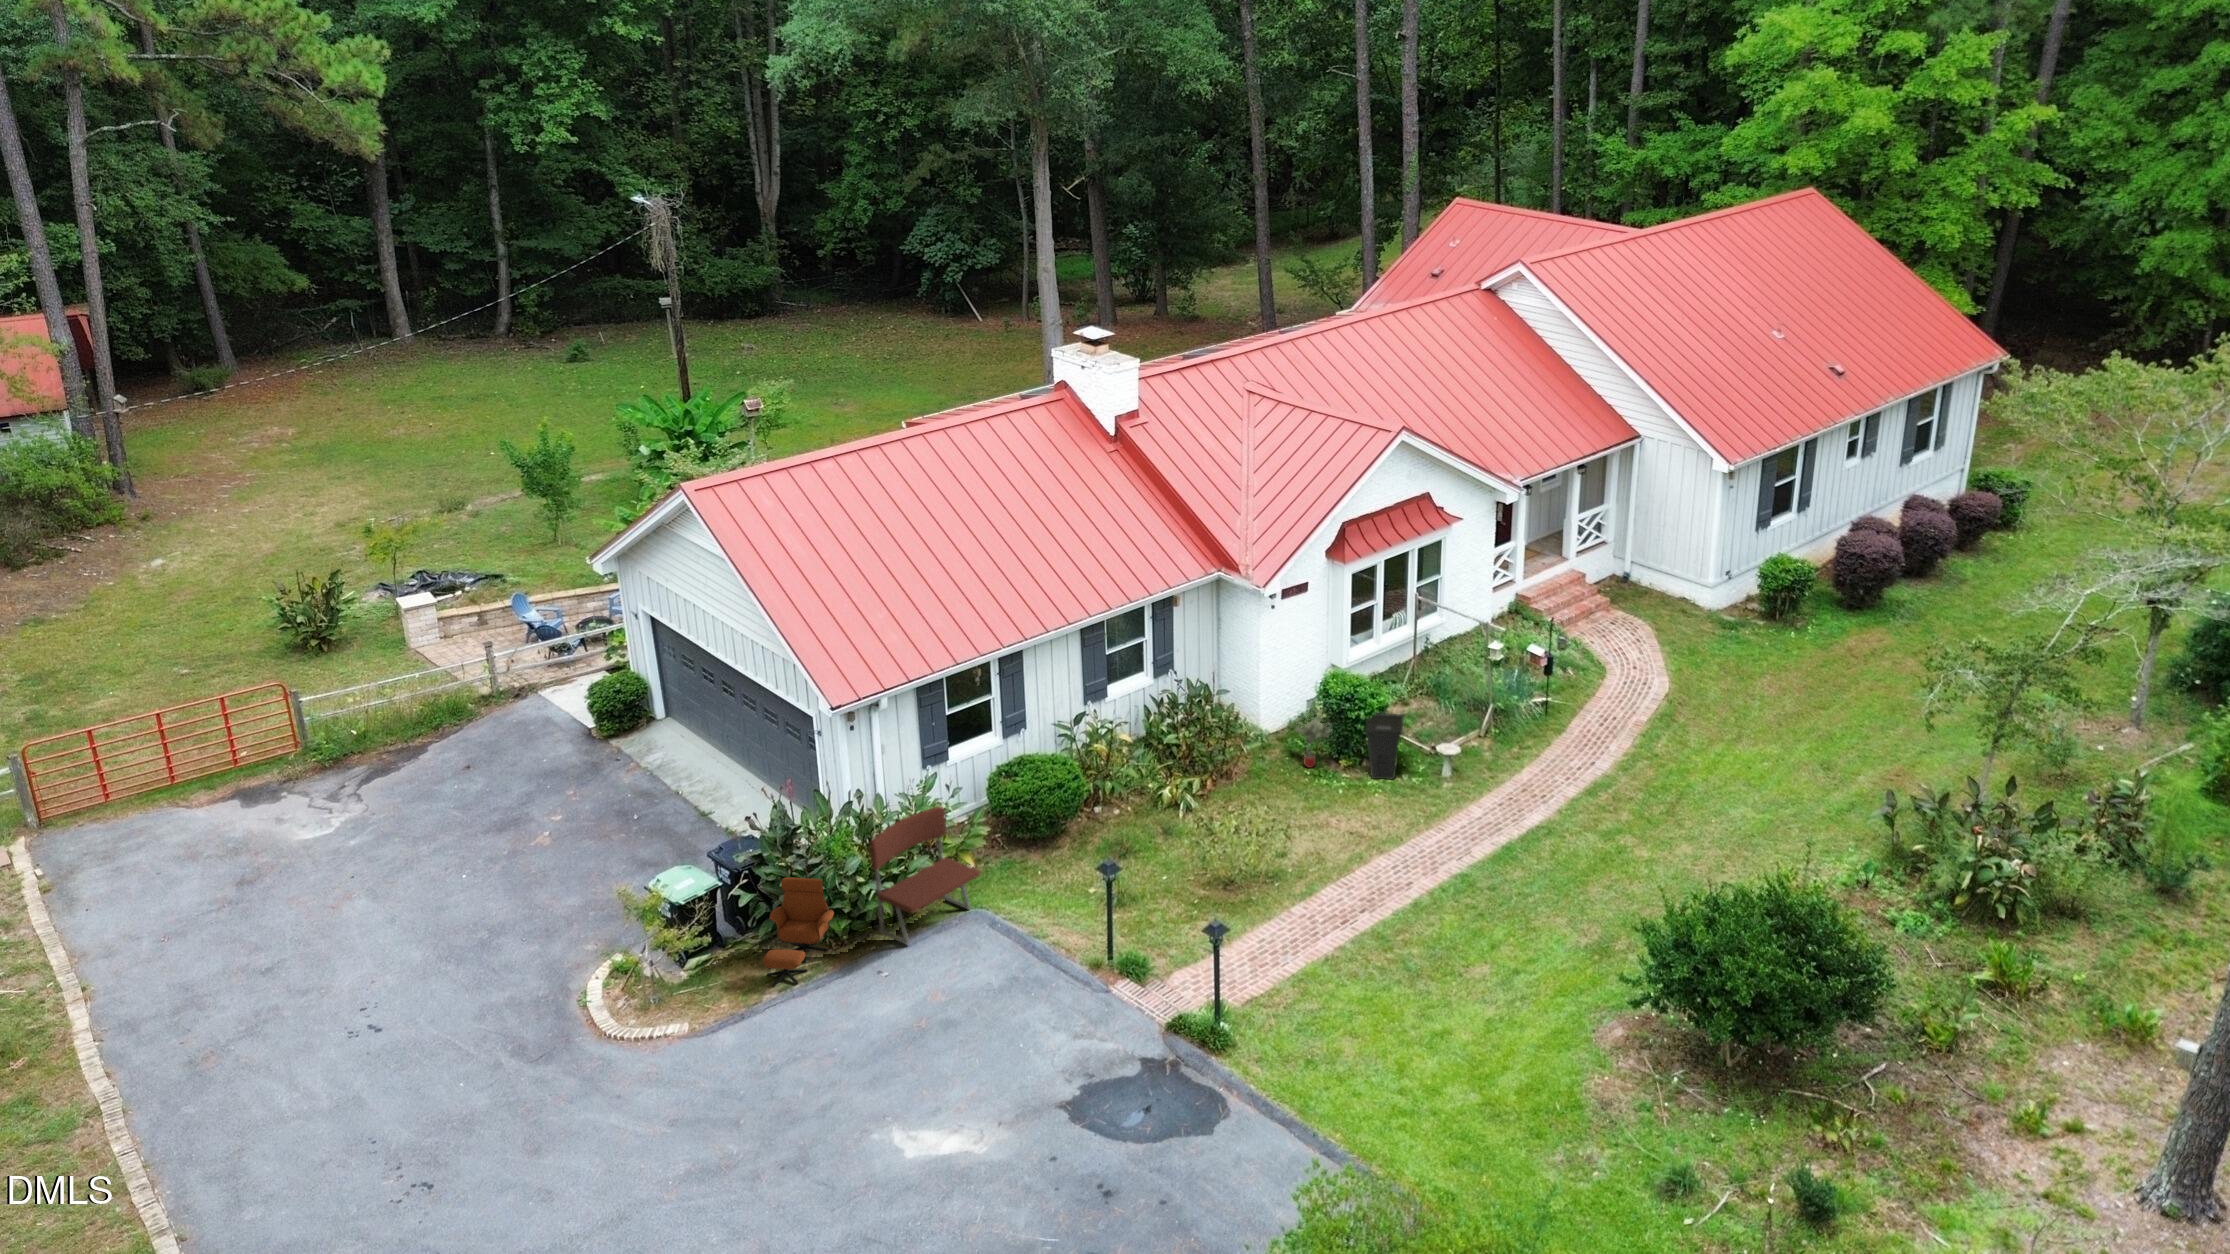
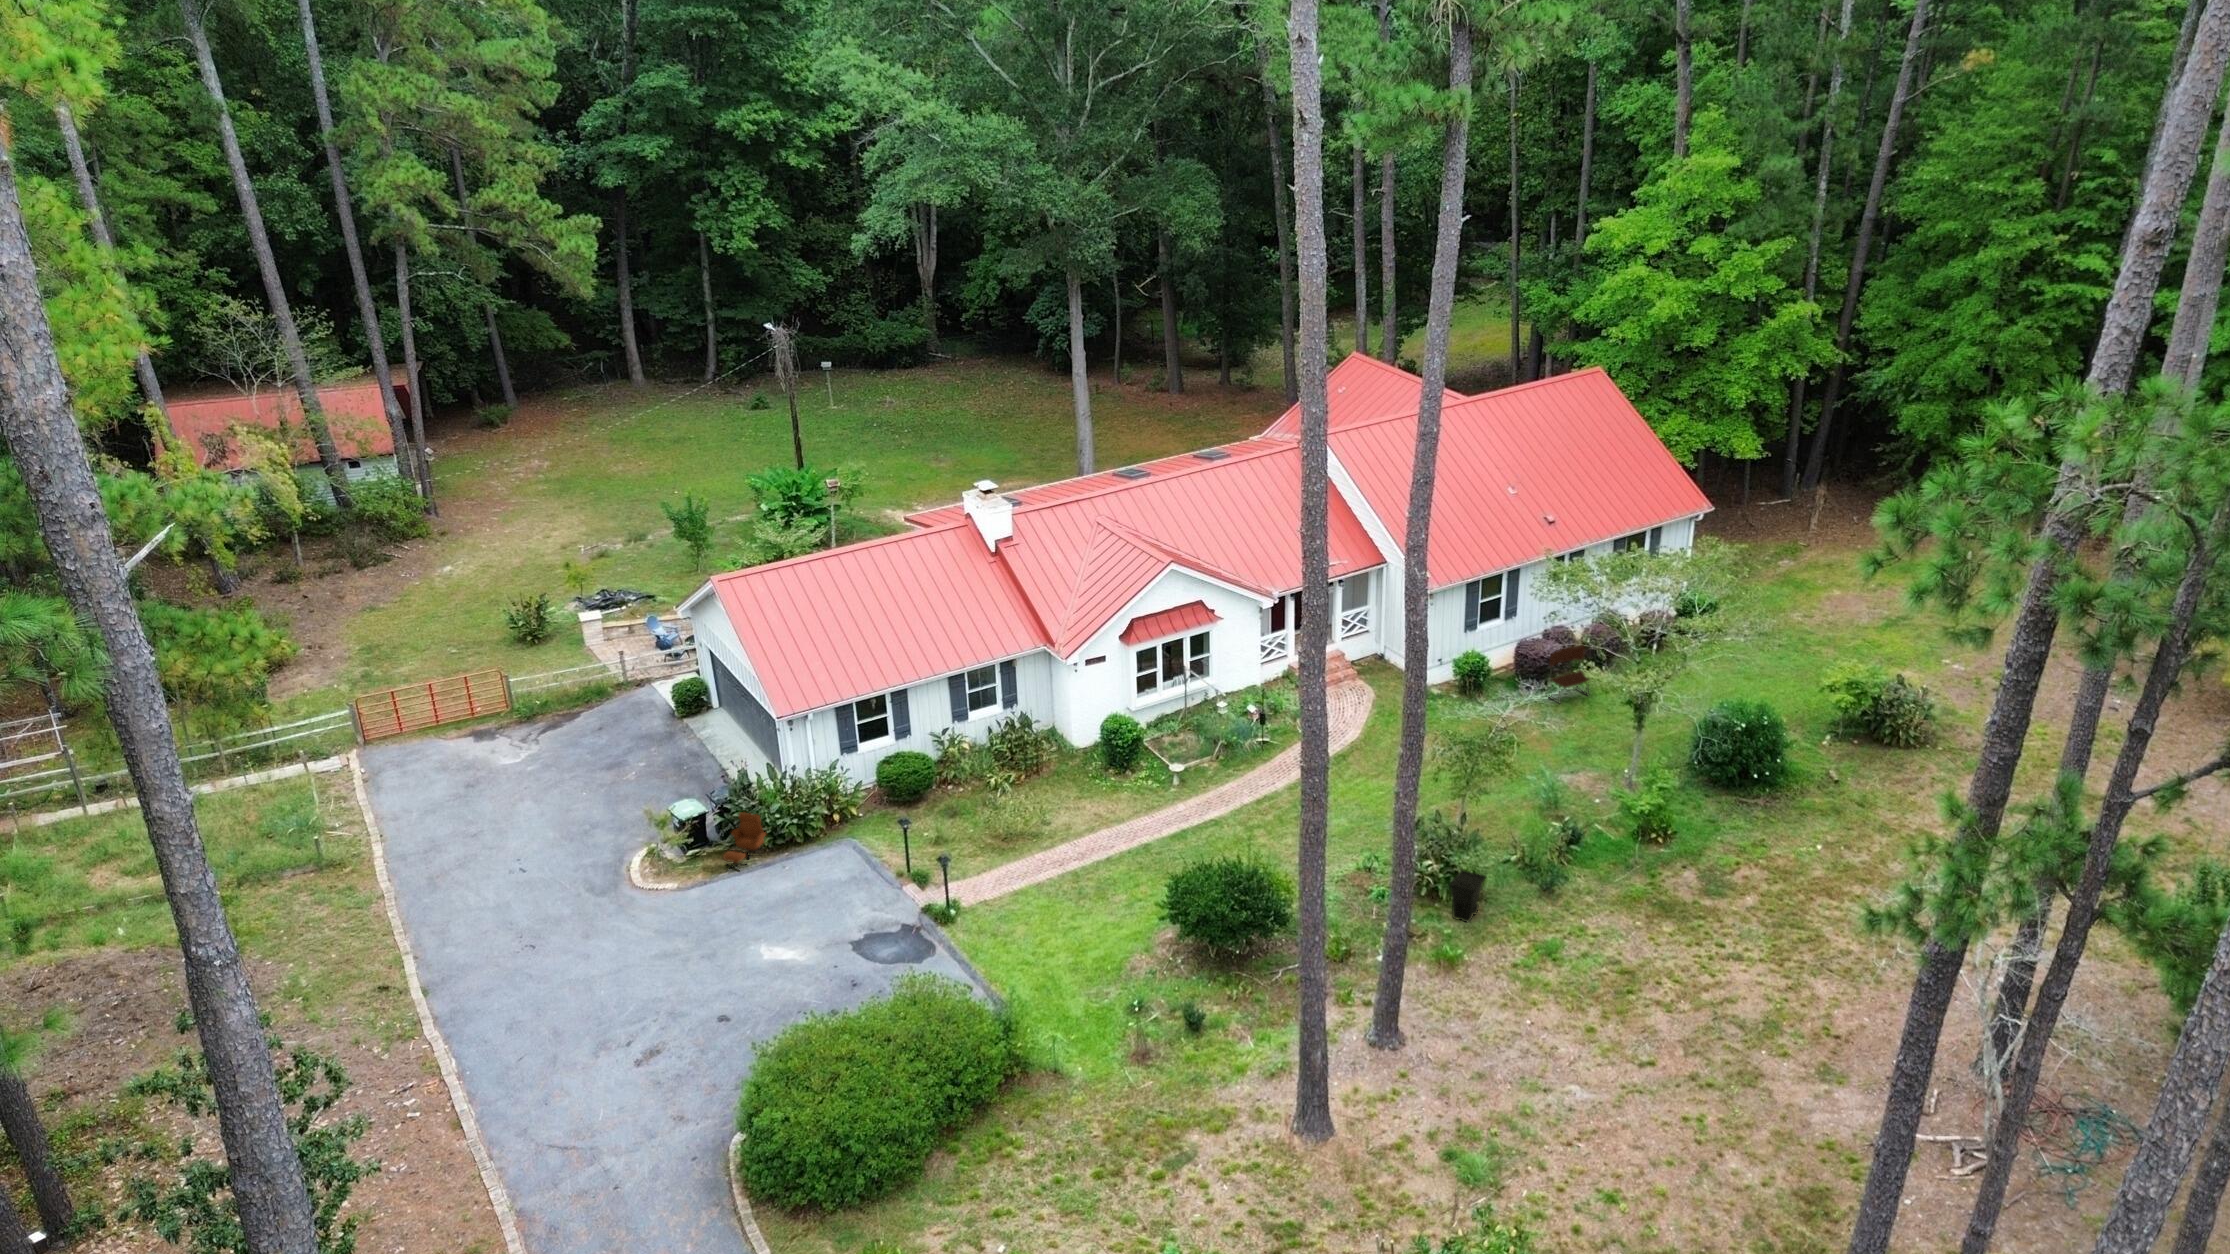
potted tree: present [1293,711,1330,768] -> none [1084,737,1106,773]
trash can: present [1365,713,1404,780] -> present [1450,869,1486,922]
bench: present [869,806,980,945] -> present [1549,645,1590,702]

